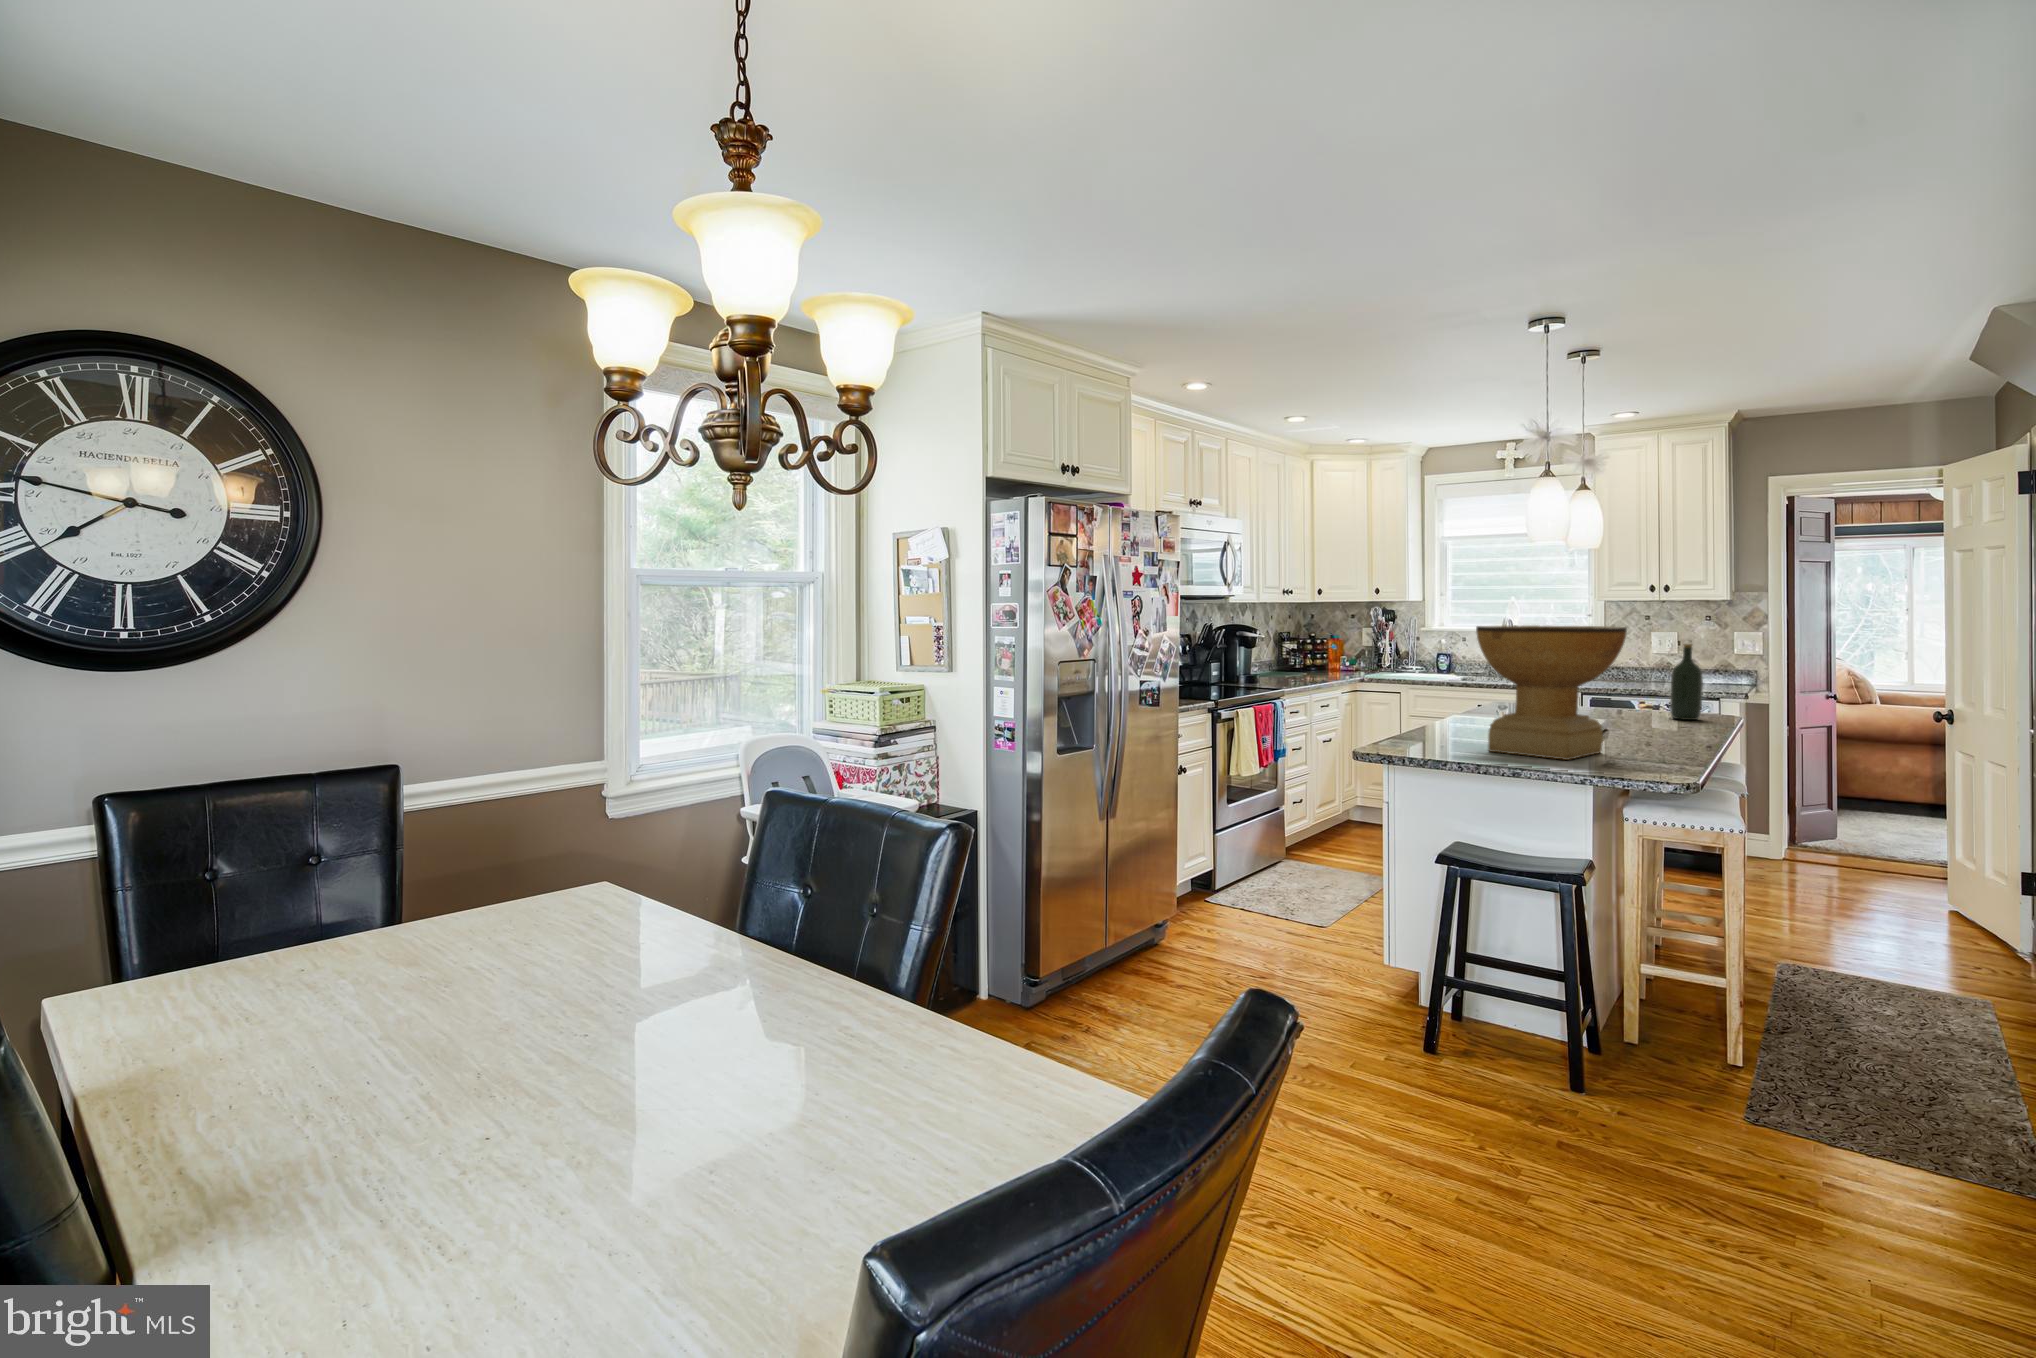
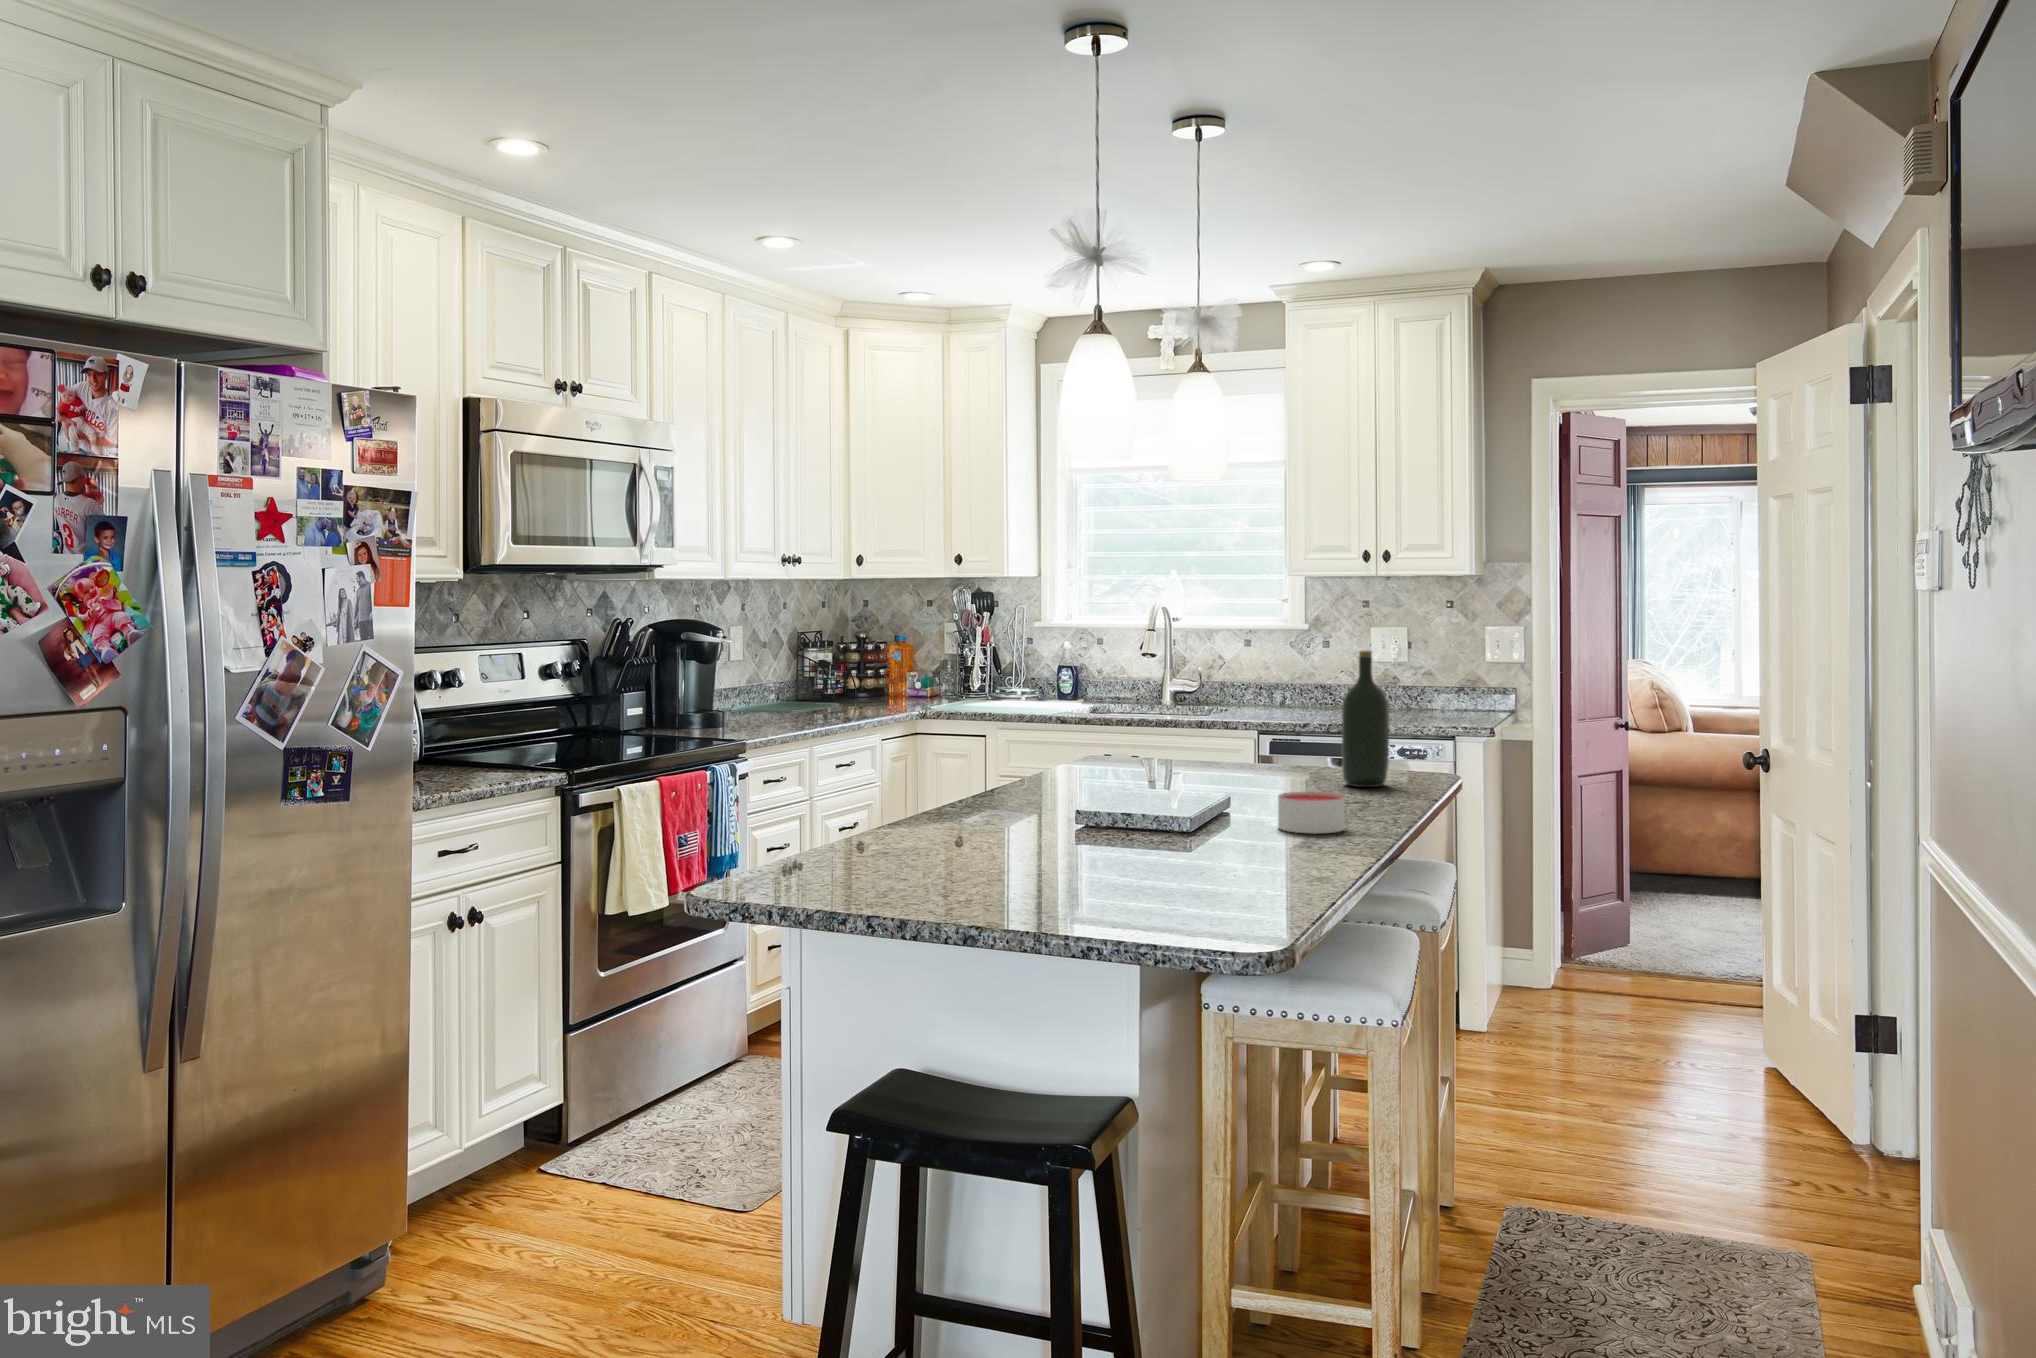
decorative bowl: present [1476,625,1627,760] -> none [917,619,1185,902]
candle: none [1650,718,1693,739] -> present [1278,792,1344,834]

